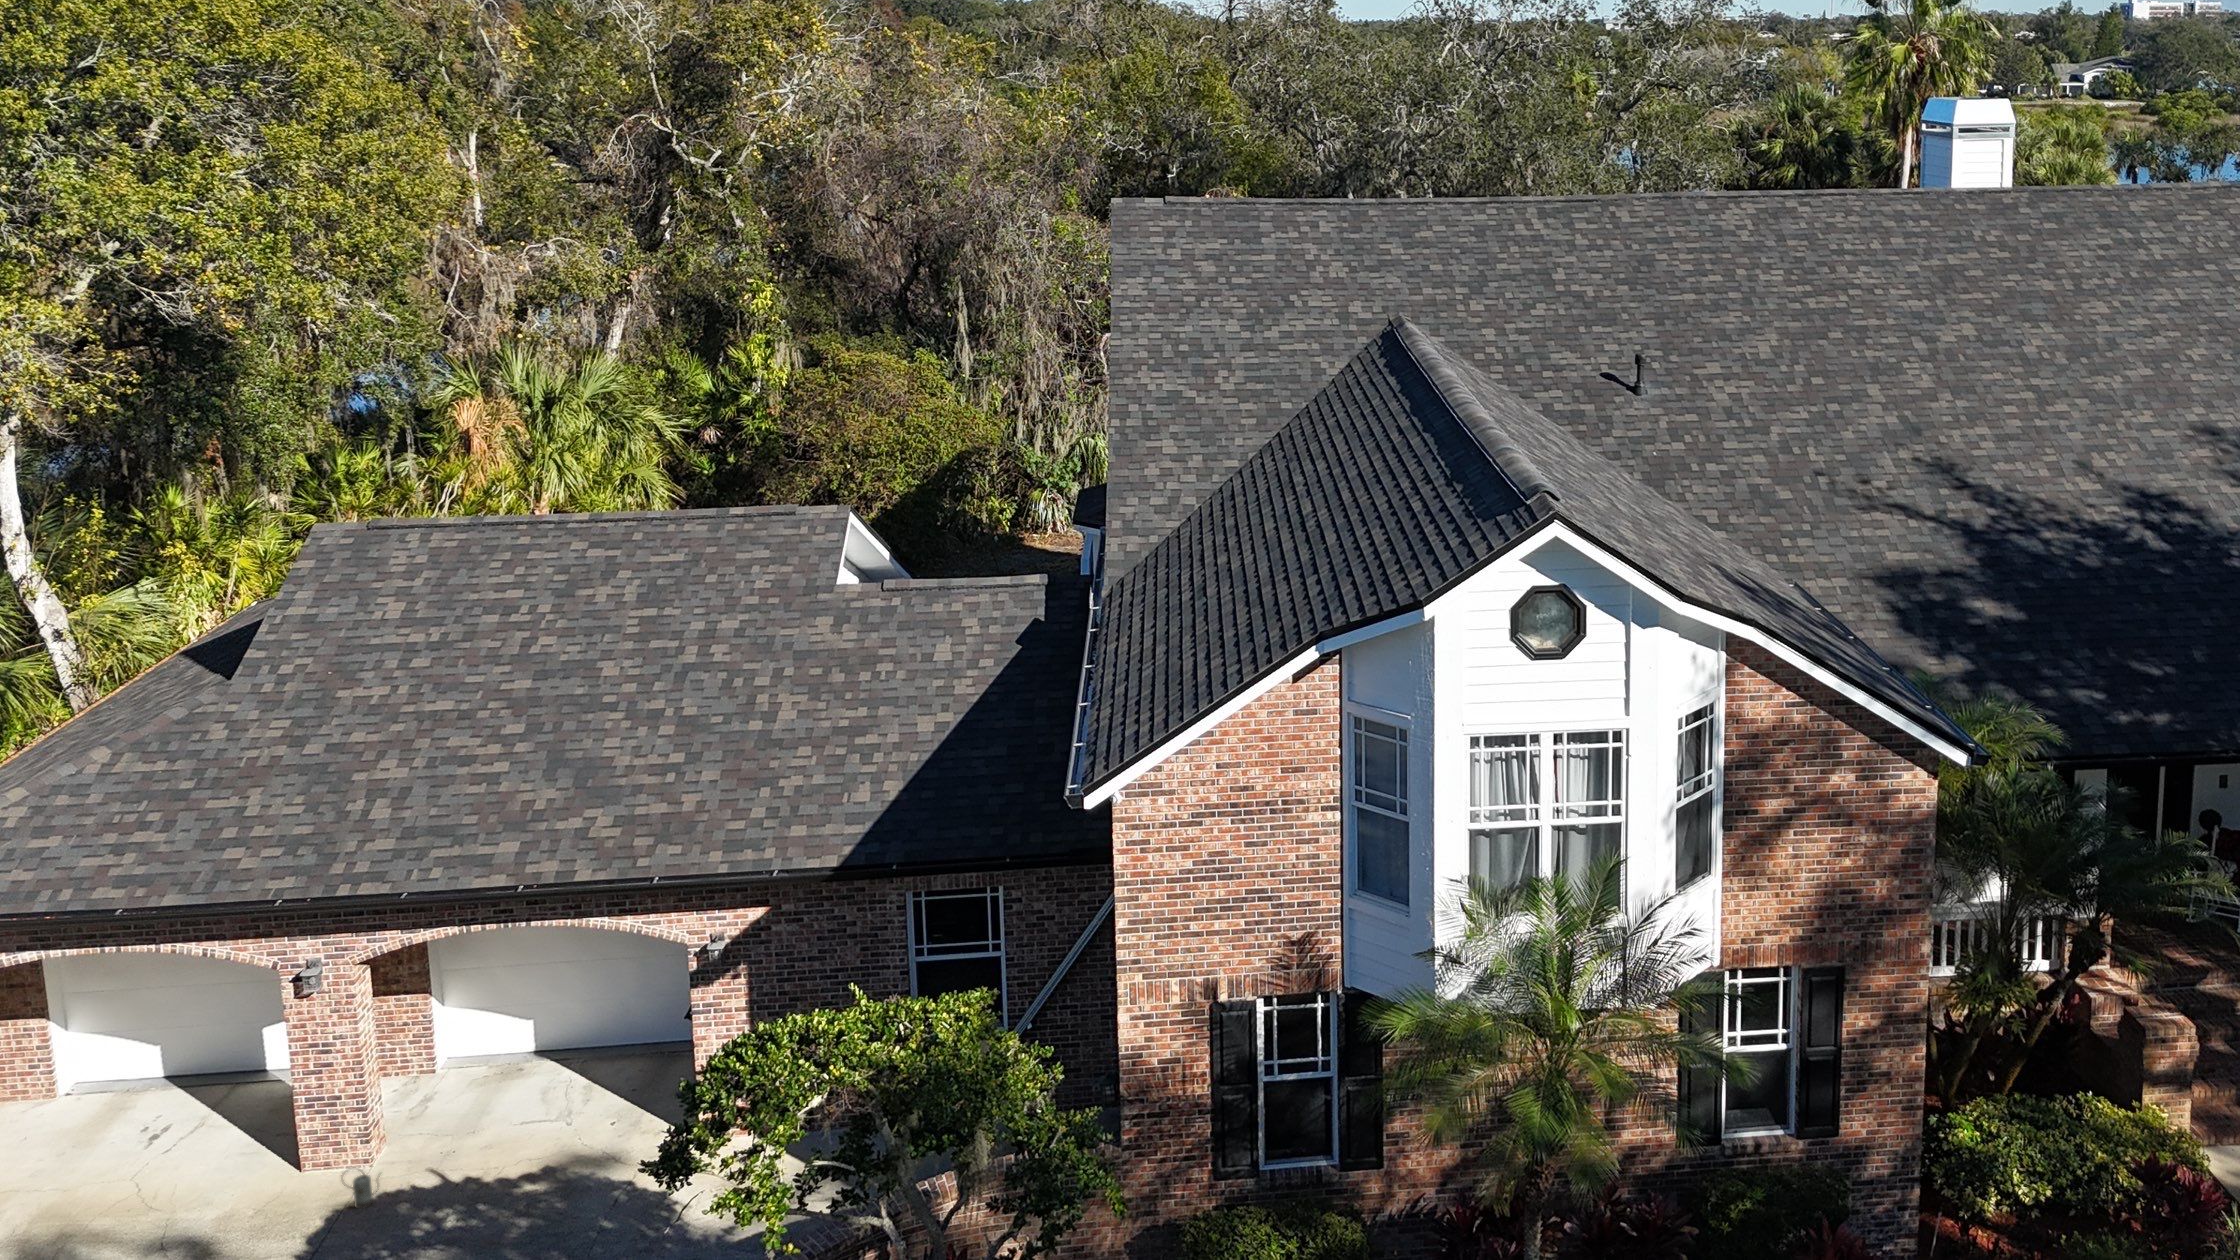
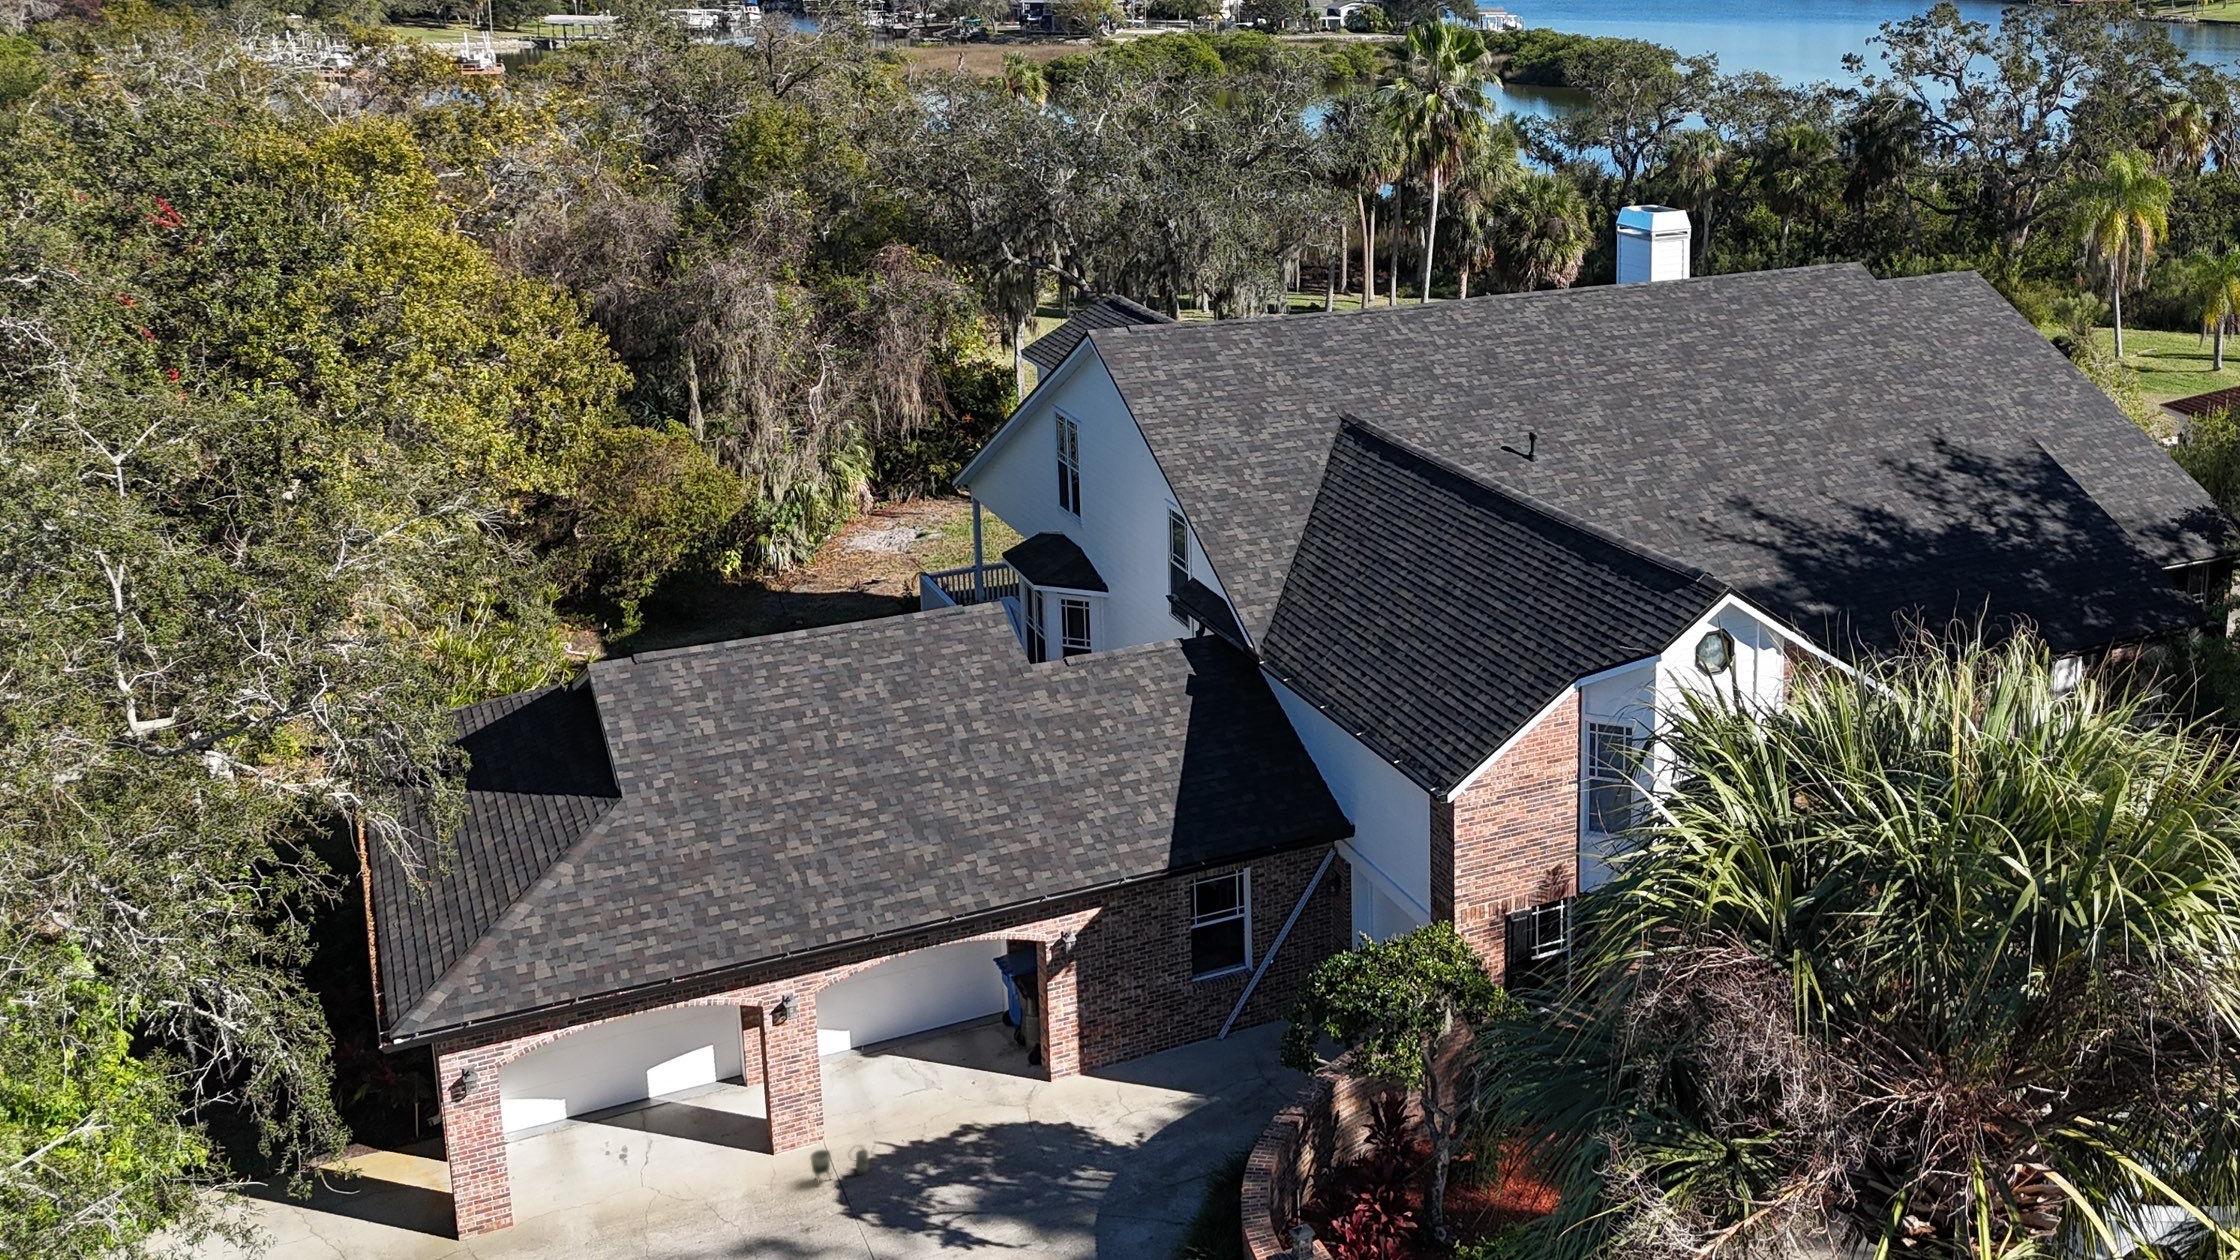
planter: none [290,1165,321,1214] -> present [811,1150,831,1183]

